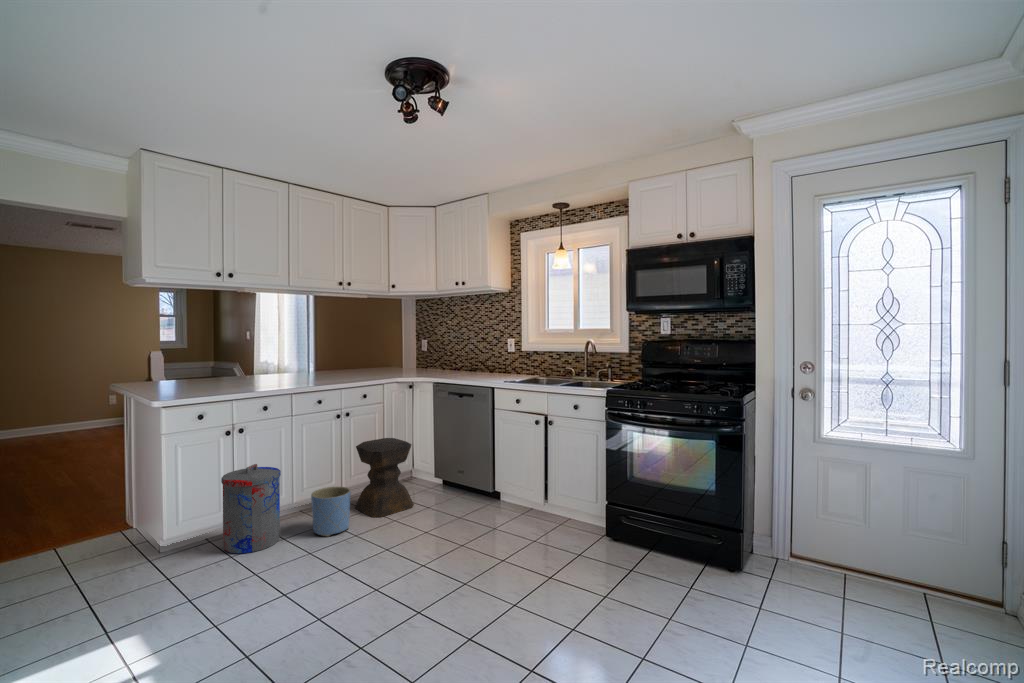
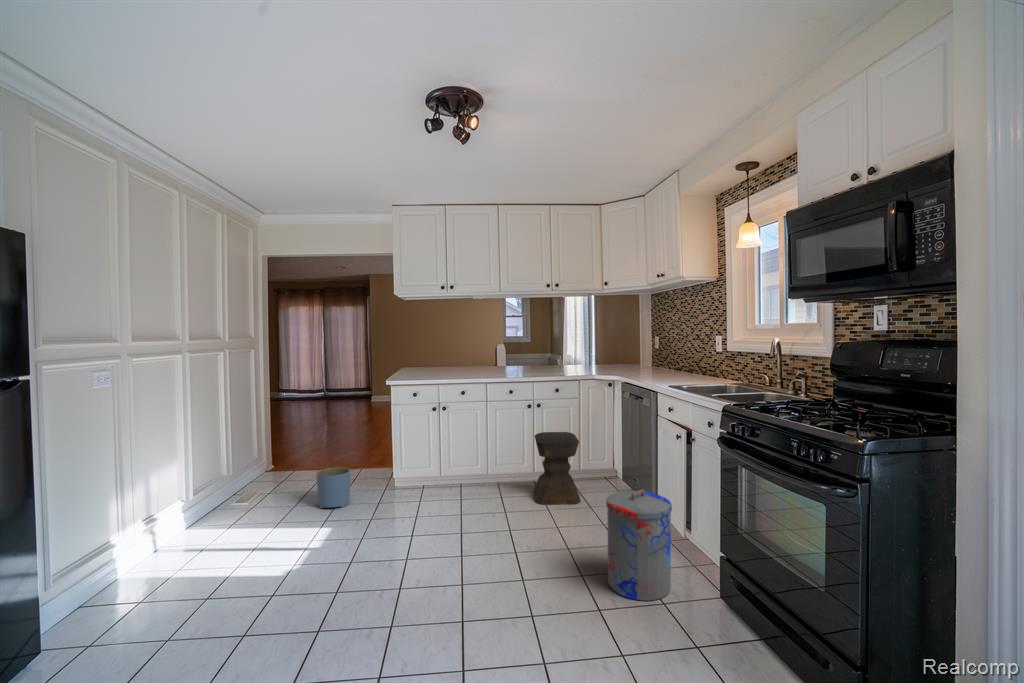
trash can: present [221,464,281,553] -> present [606,489,672,601]
planter: present [311,487,351,537] -> present [317,467,351,508]

